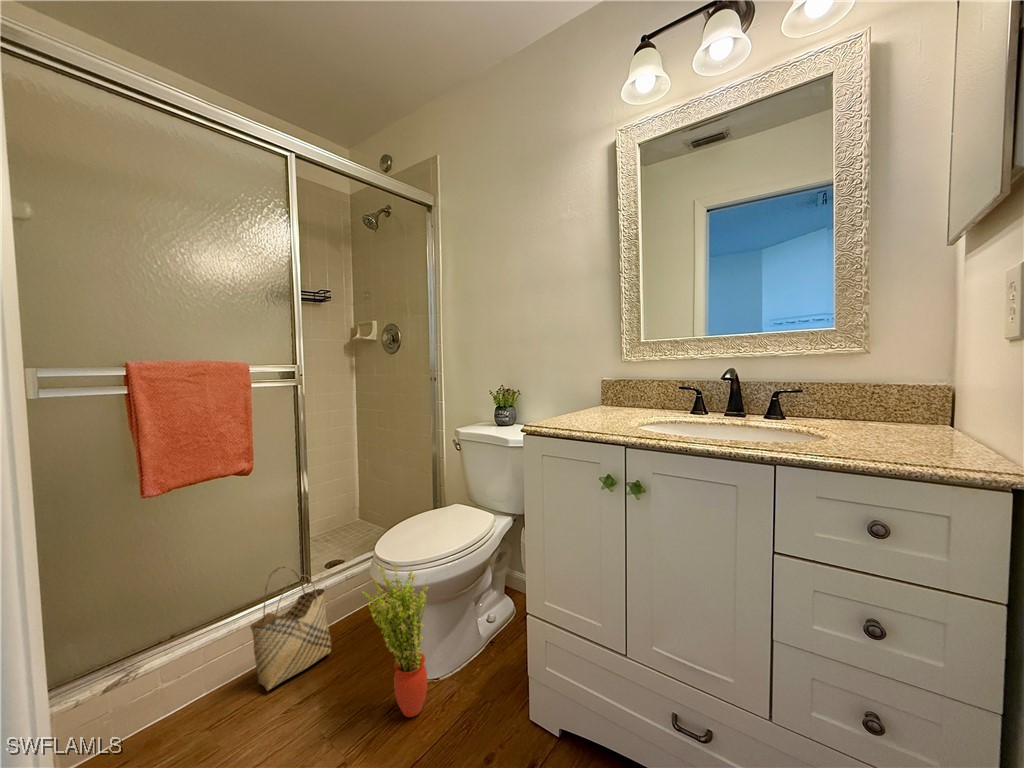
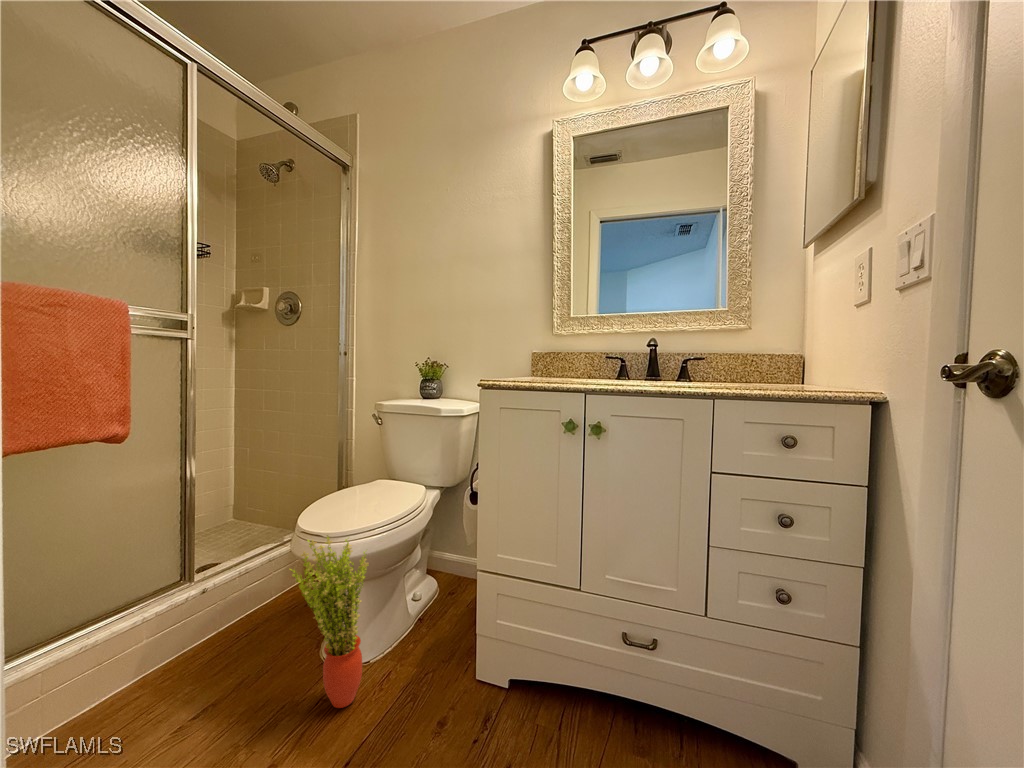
woven basket: present [250,567,331,691] -> none [111,563,223,720]

